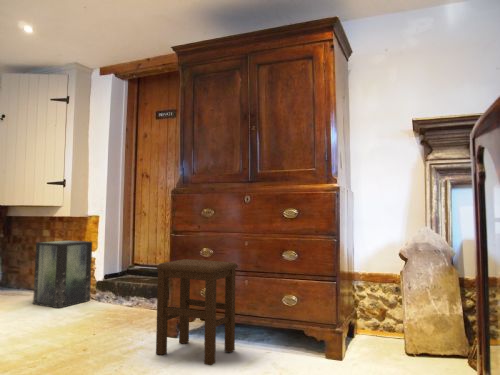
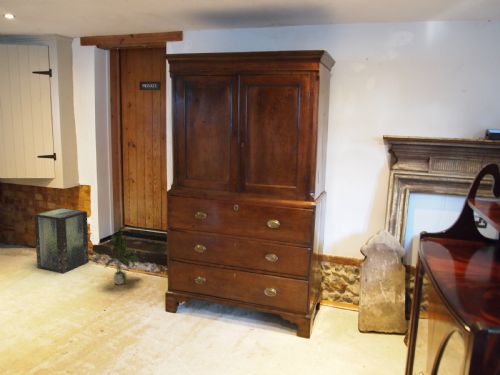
potted plant: none [97,253,144,317] -> present [105,231,139,285]
stool: present [156,259,238,365] -> none [161,251,229,344]

